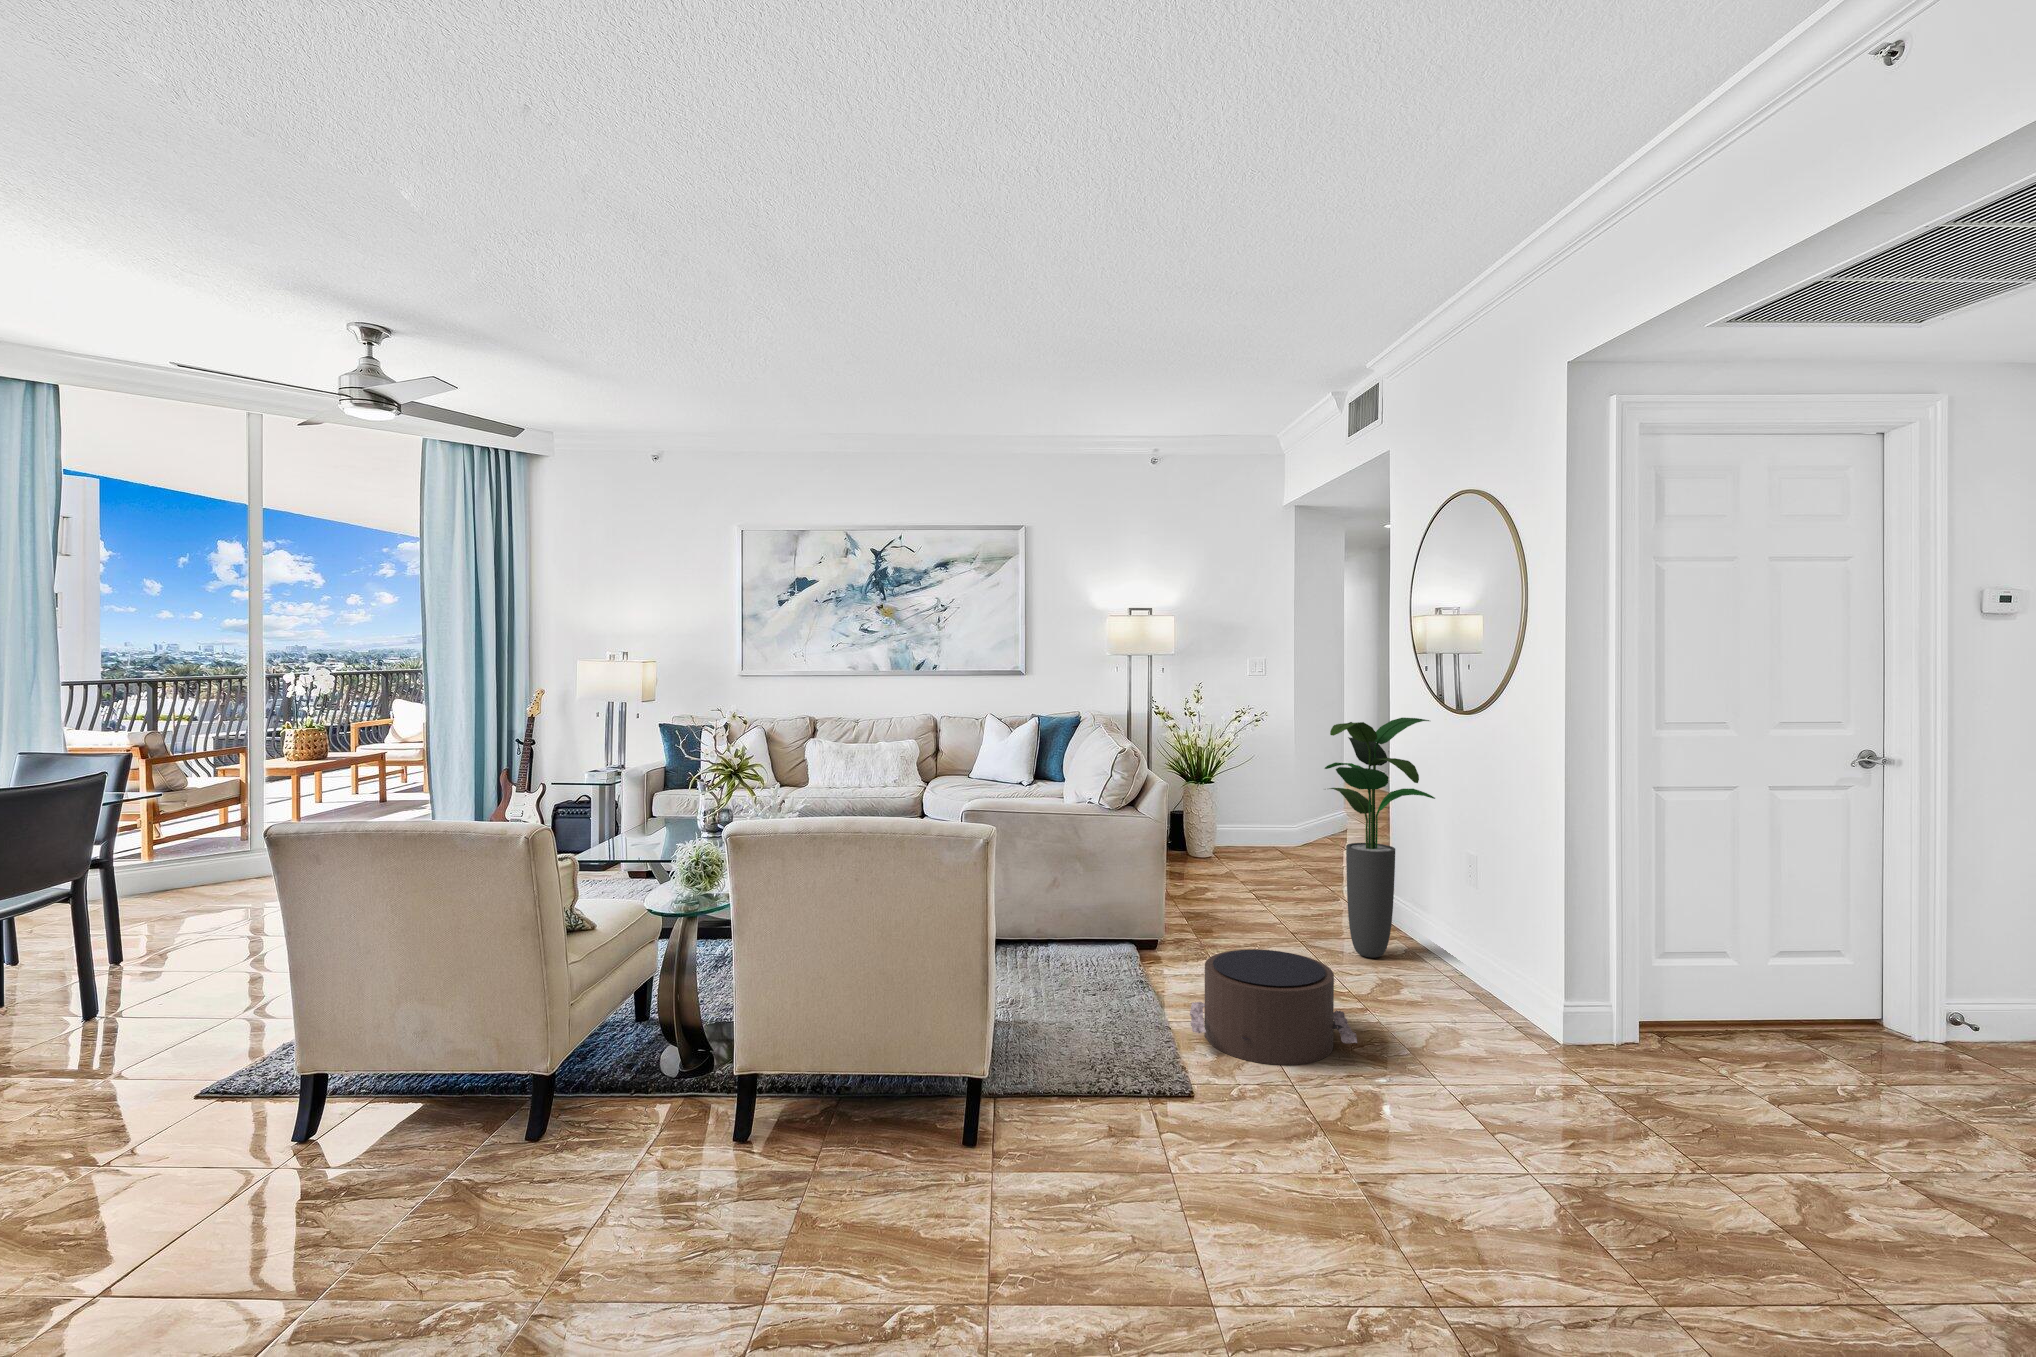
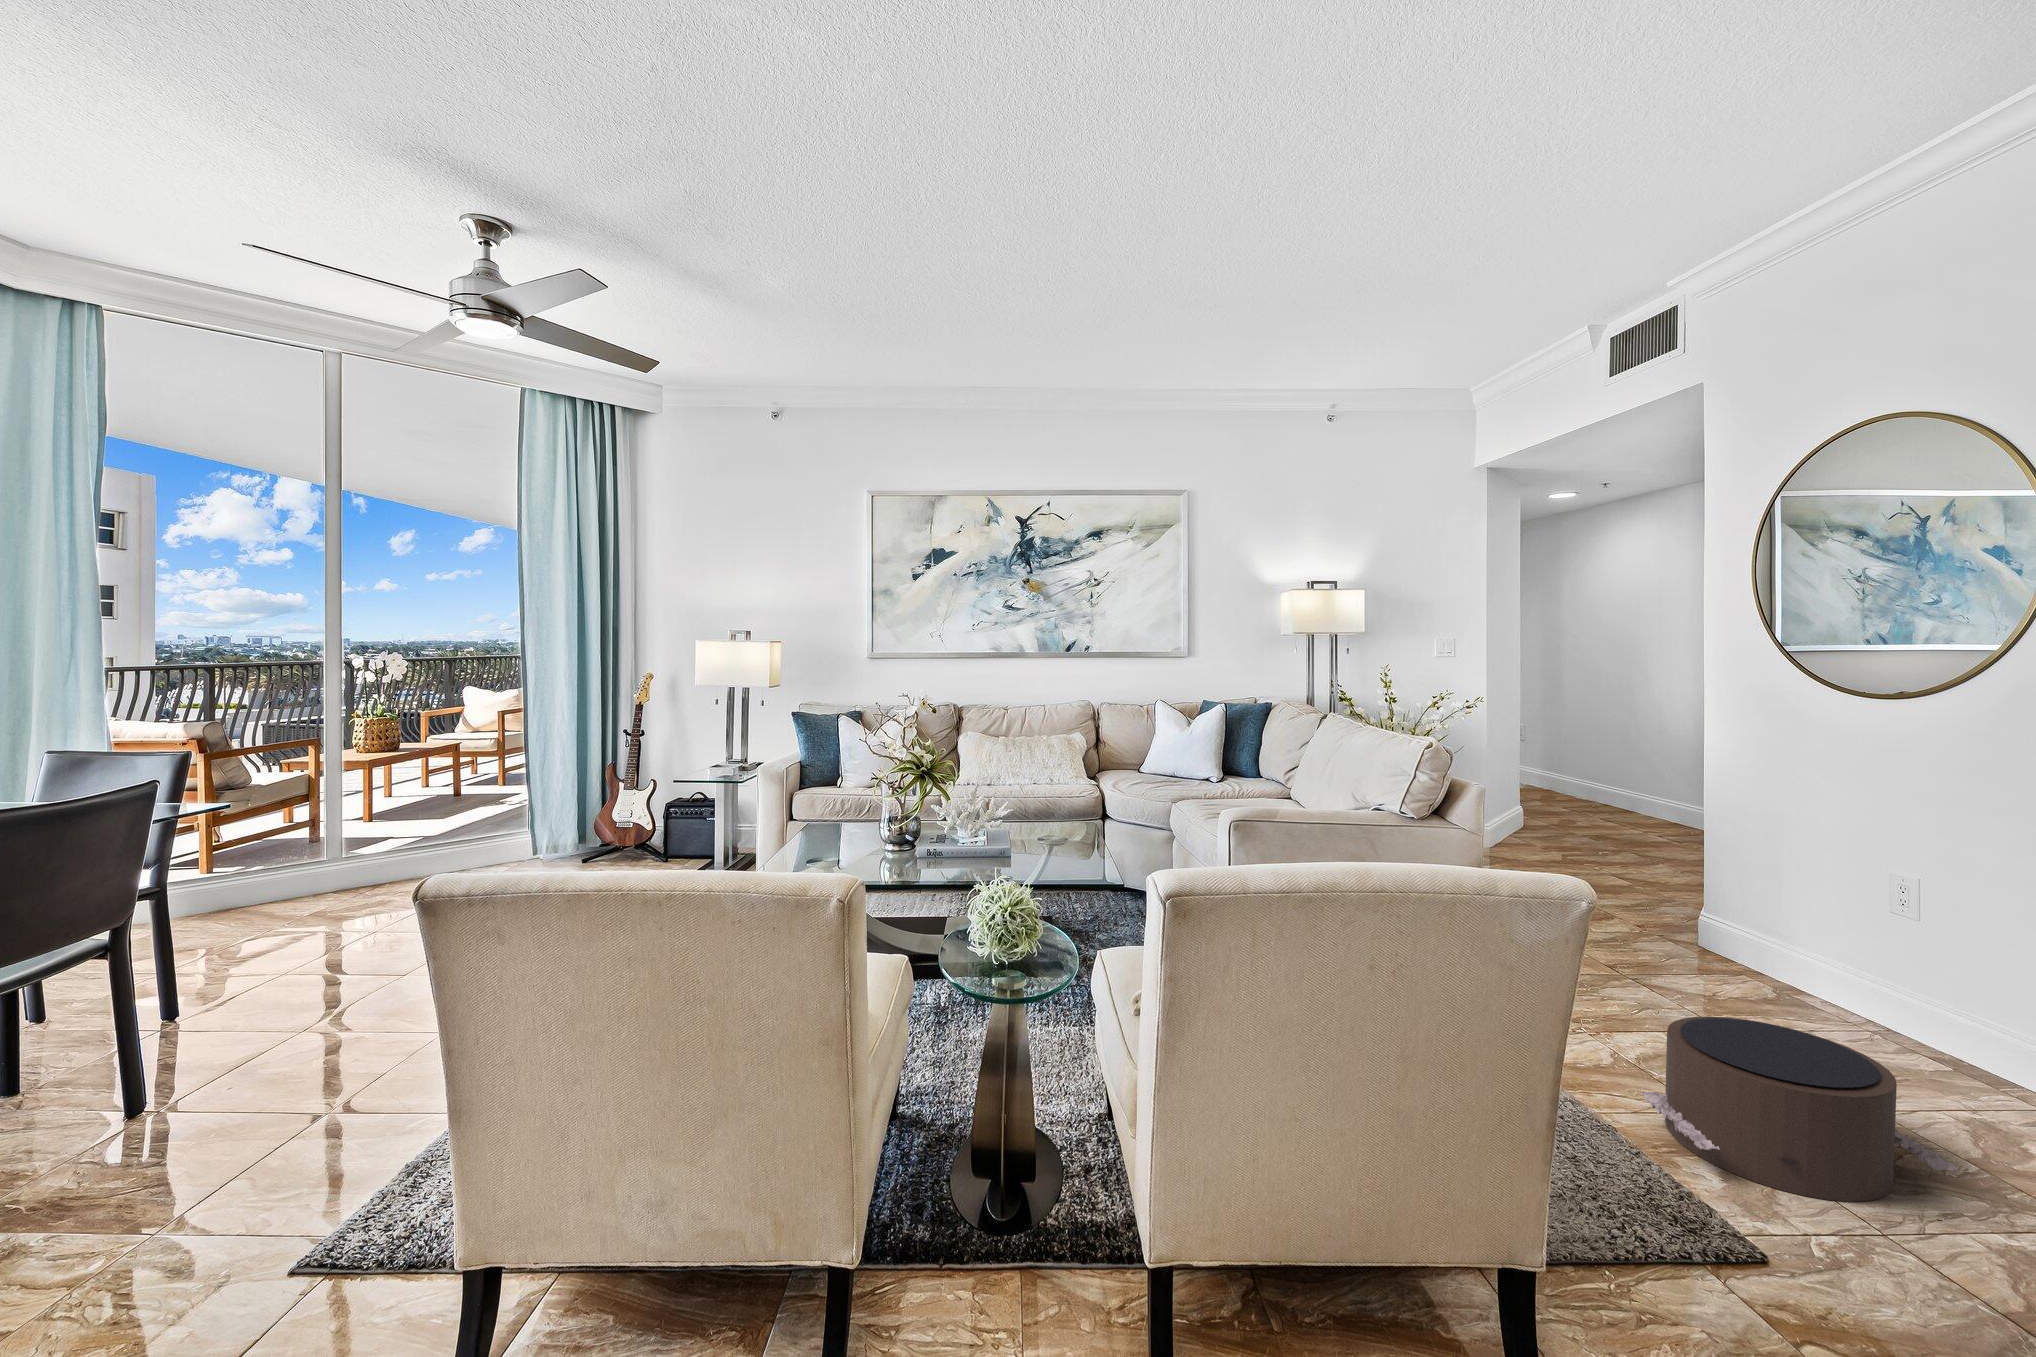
potted plant: present [1325,718,1435,958] -> none [1668,705,1848,1006]

